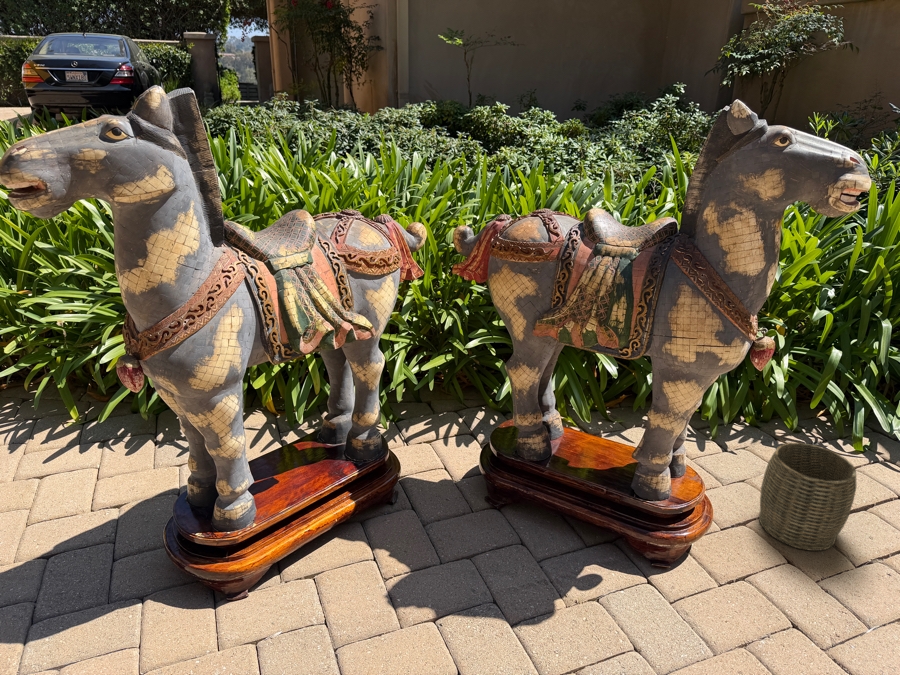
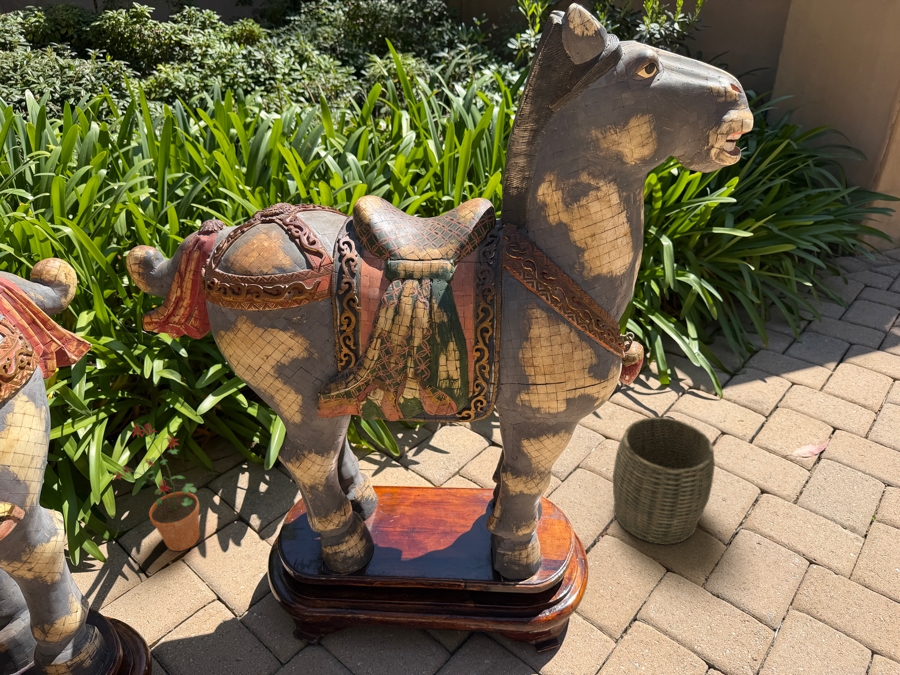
potted plant: none [407,348,455,441] -> present [115,424,199,551]

